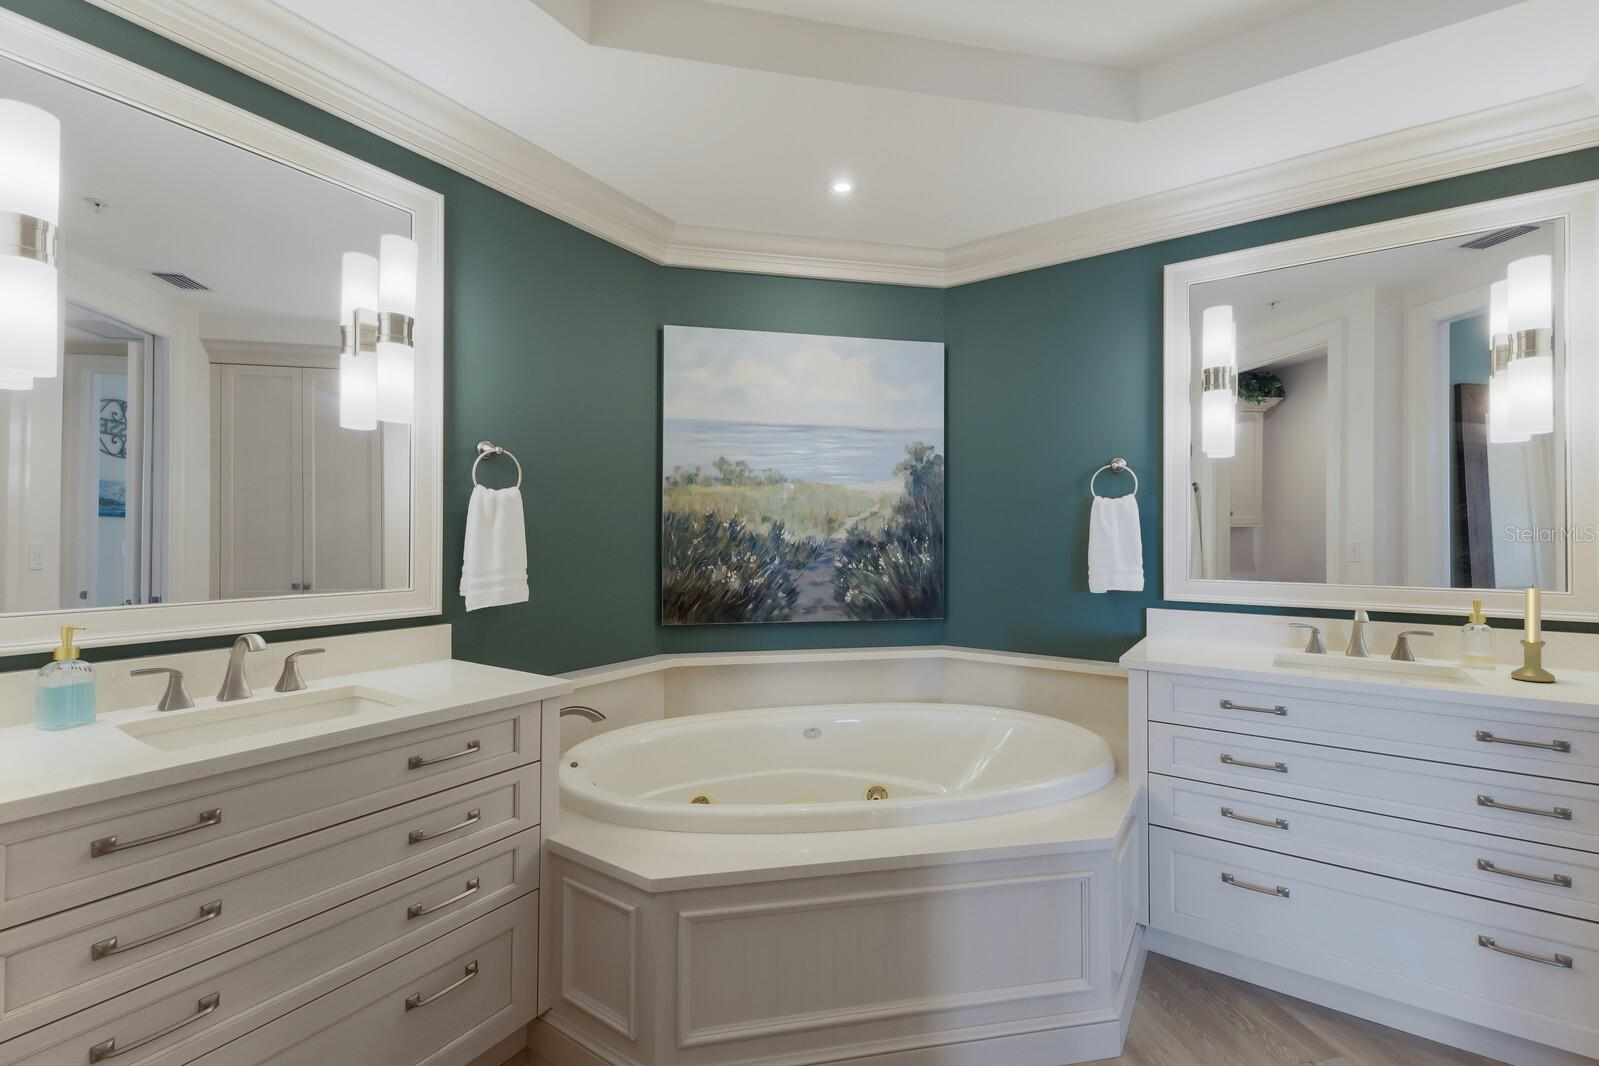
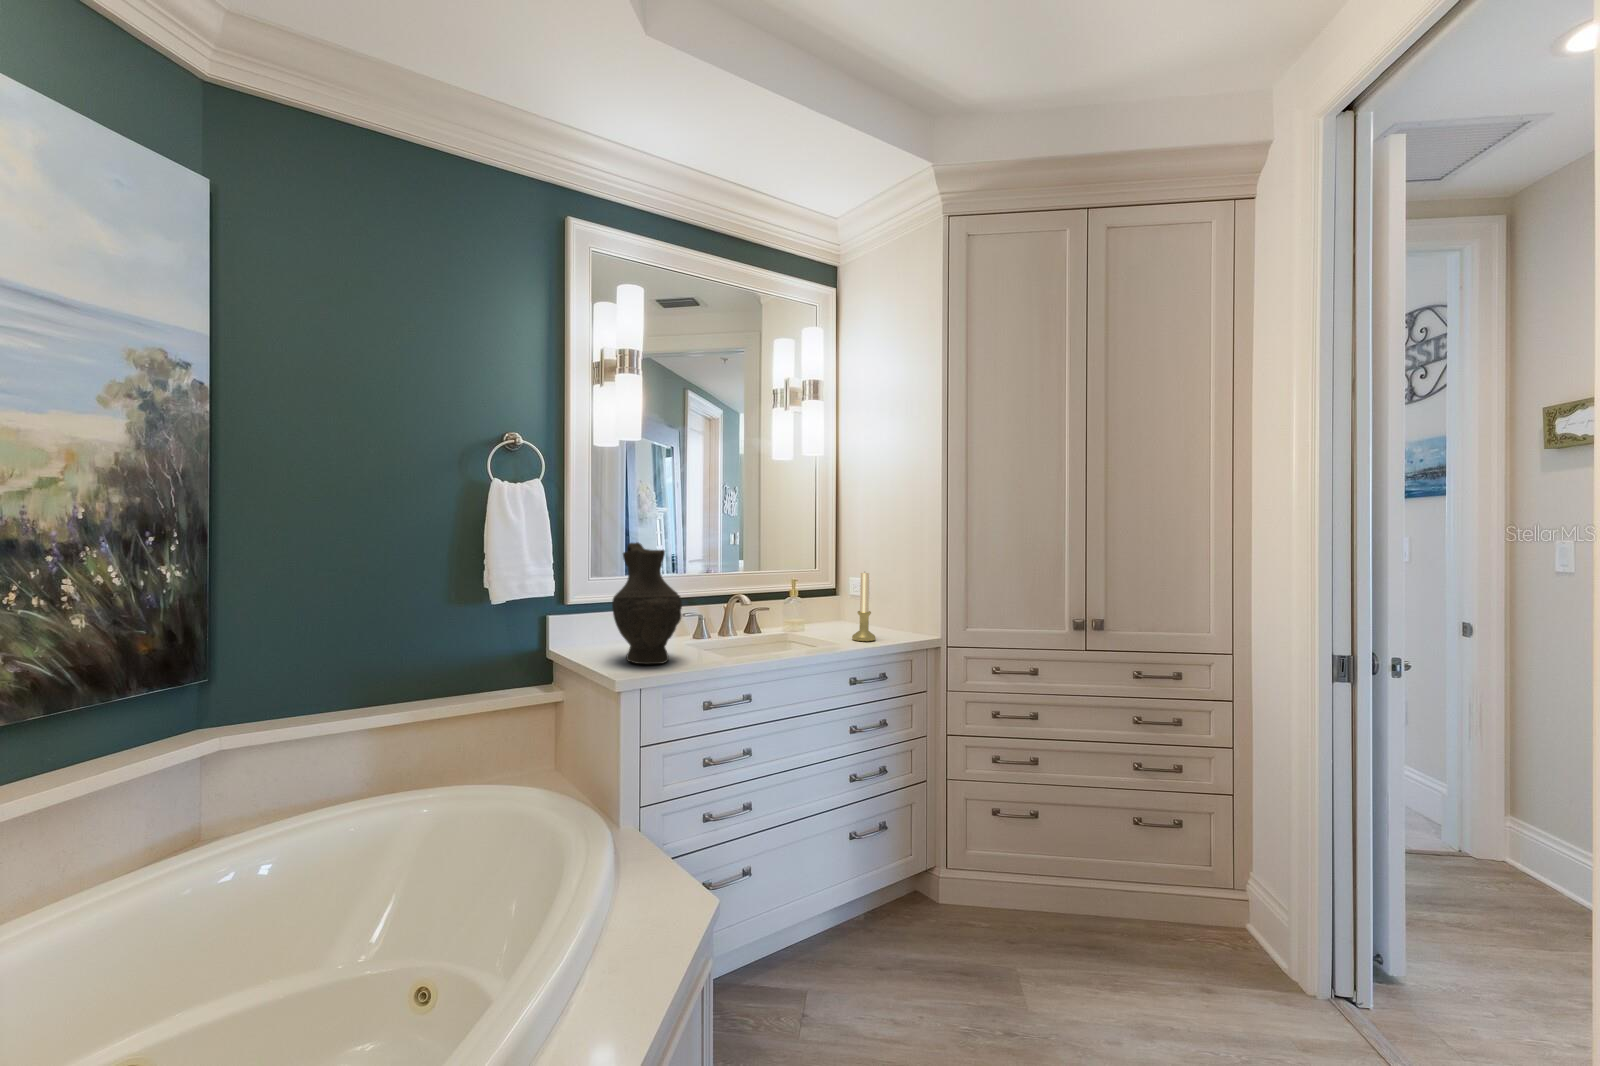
decorative vase: none [1162,544,1230,653] -> present [612,542,682,664]

